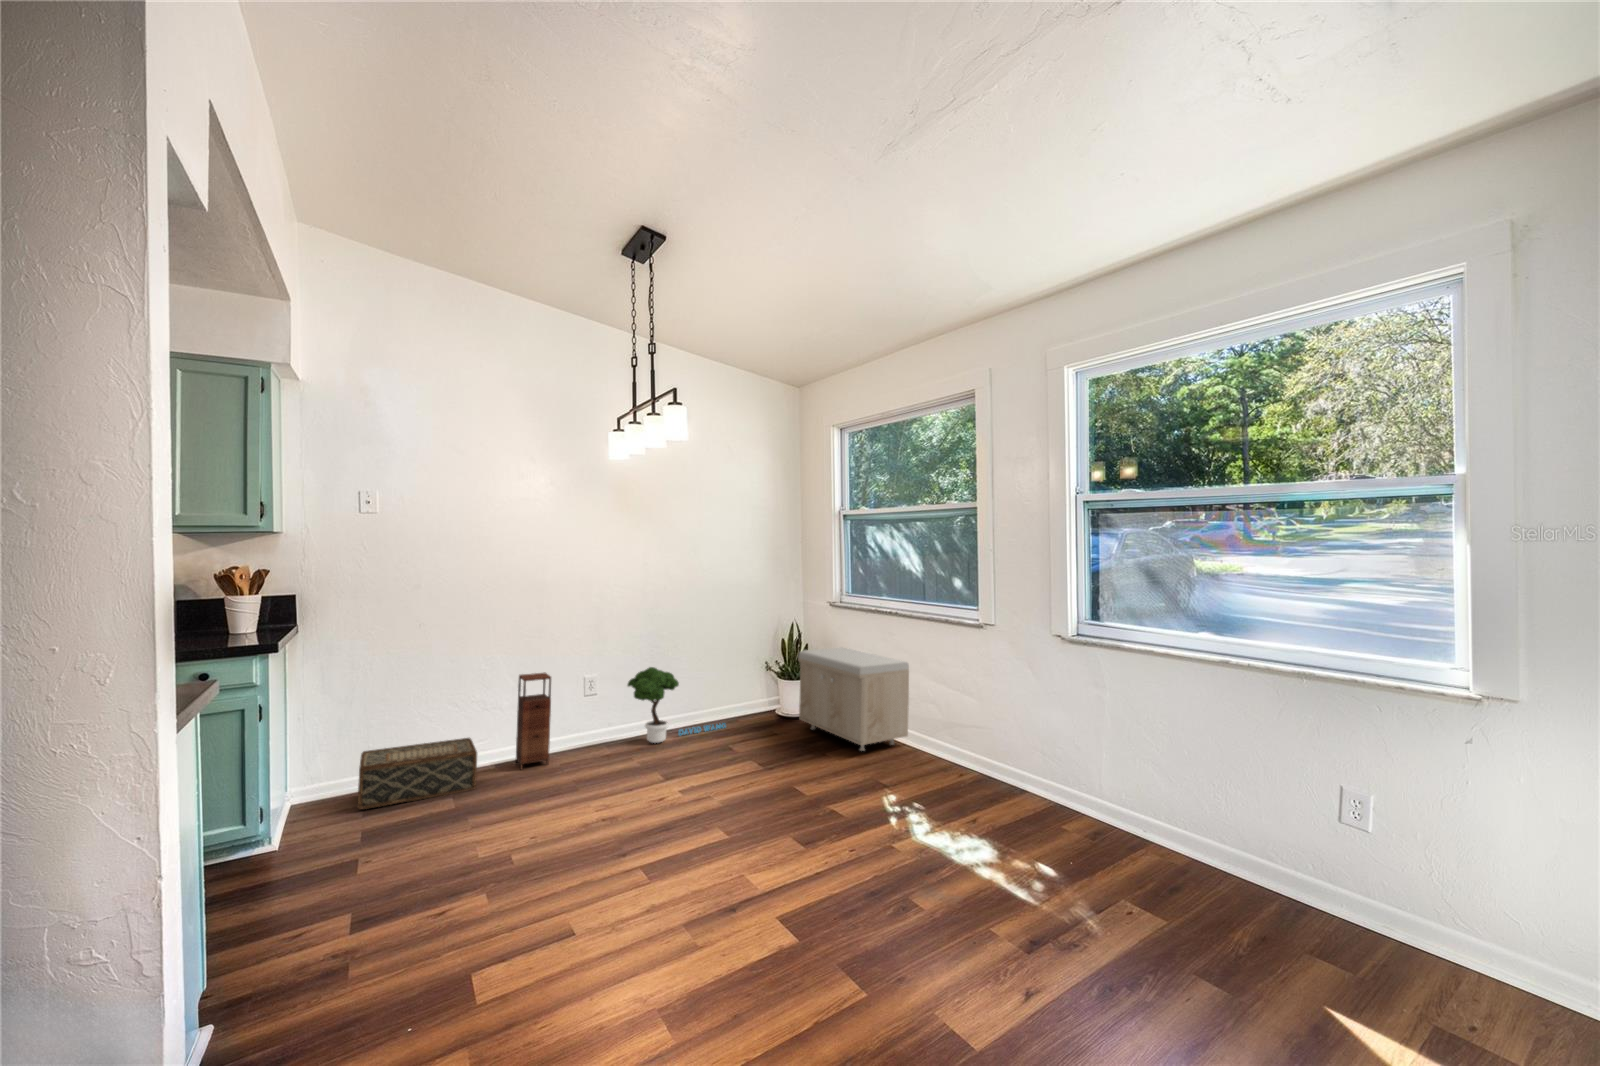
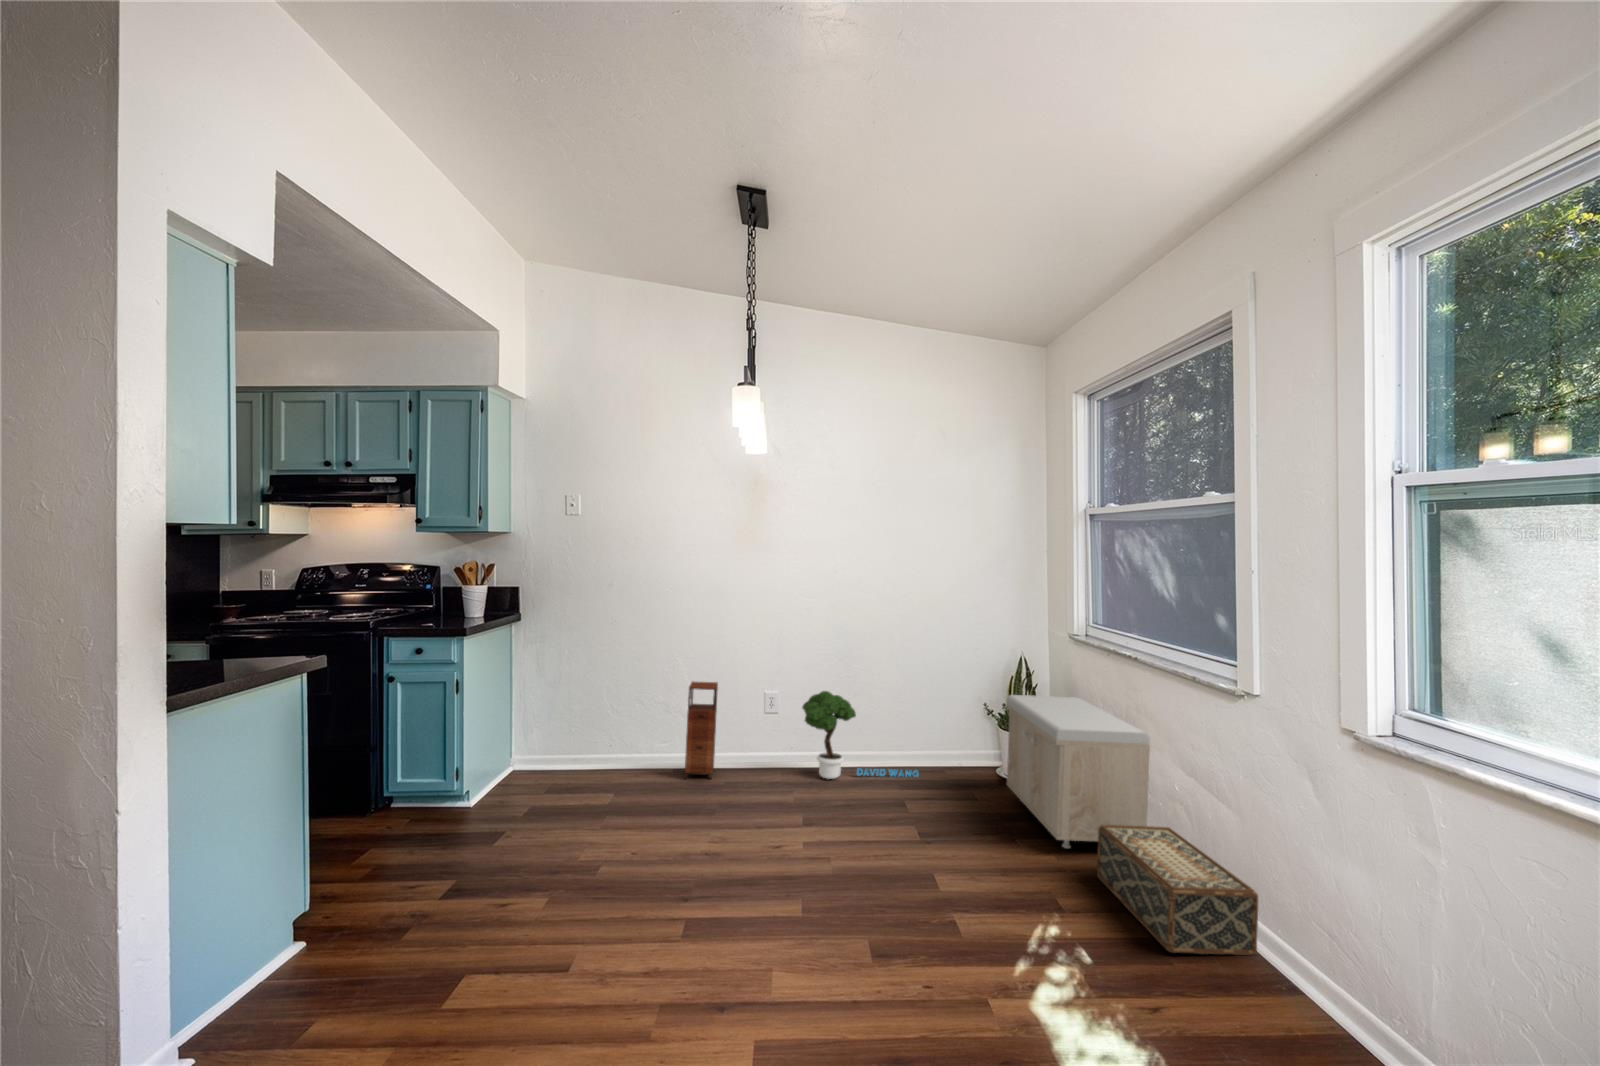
woven basket: present [358,738,477,809] -> present [1097,825,1258,955]

